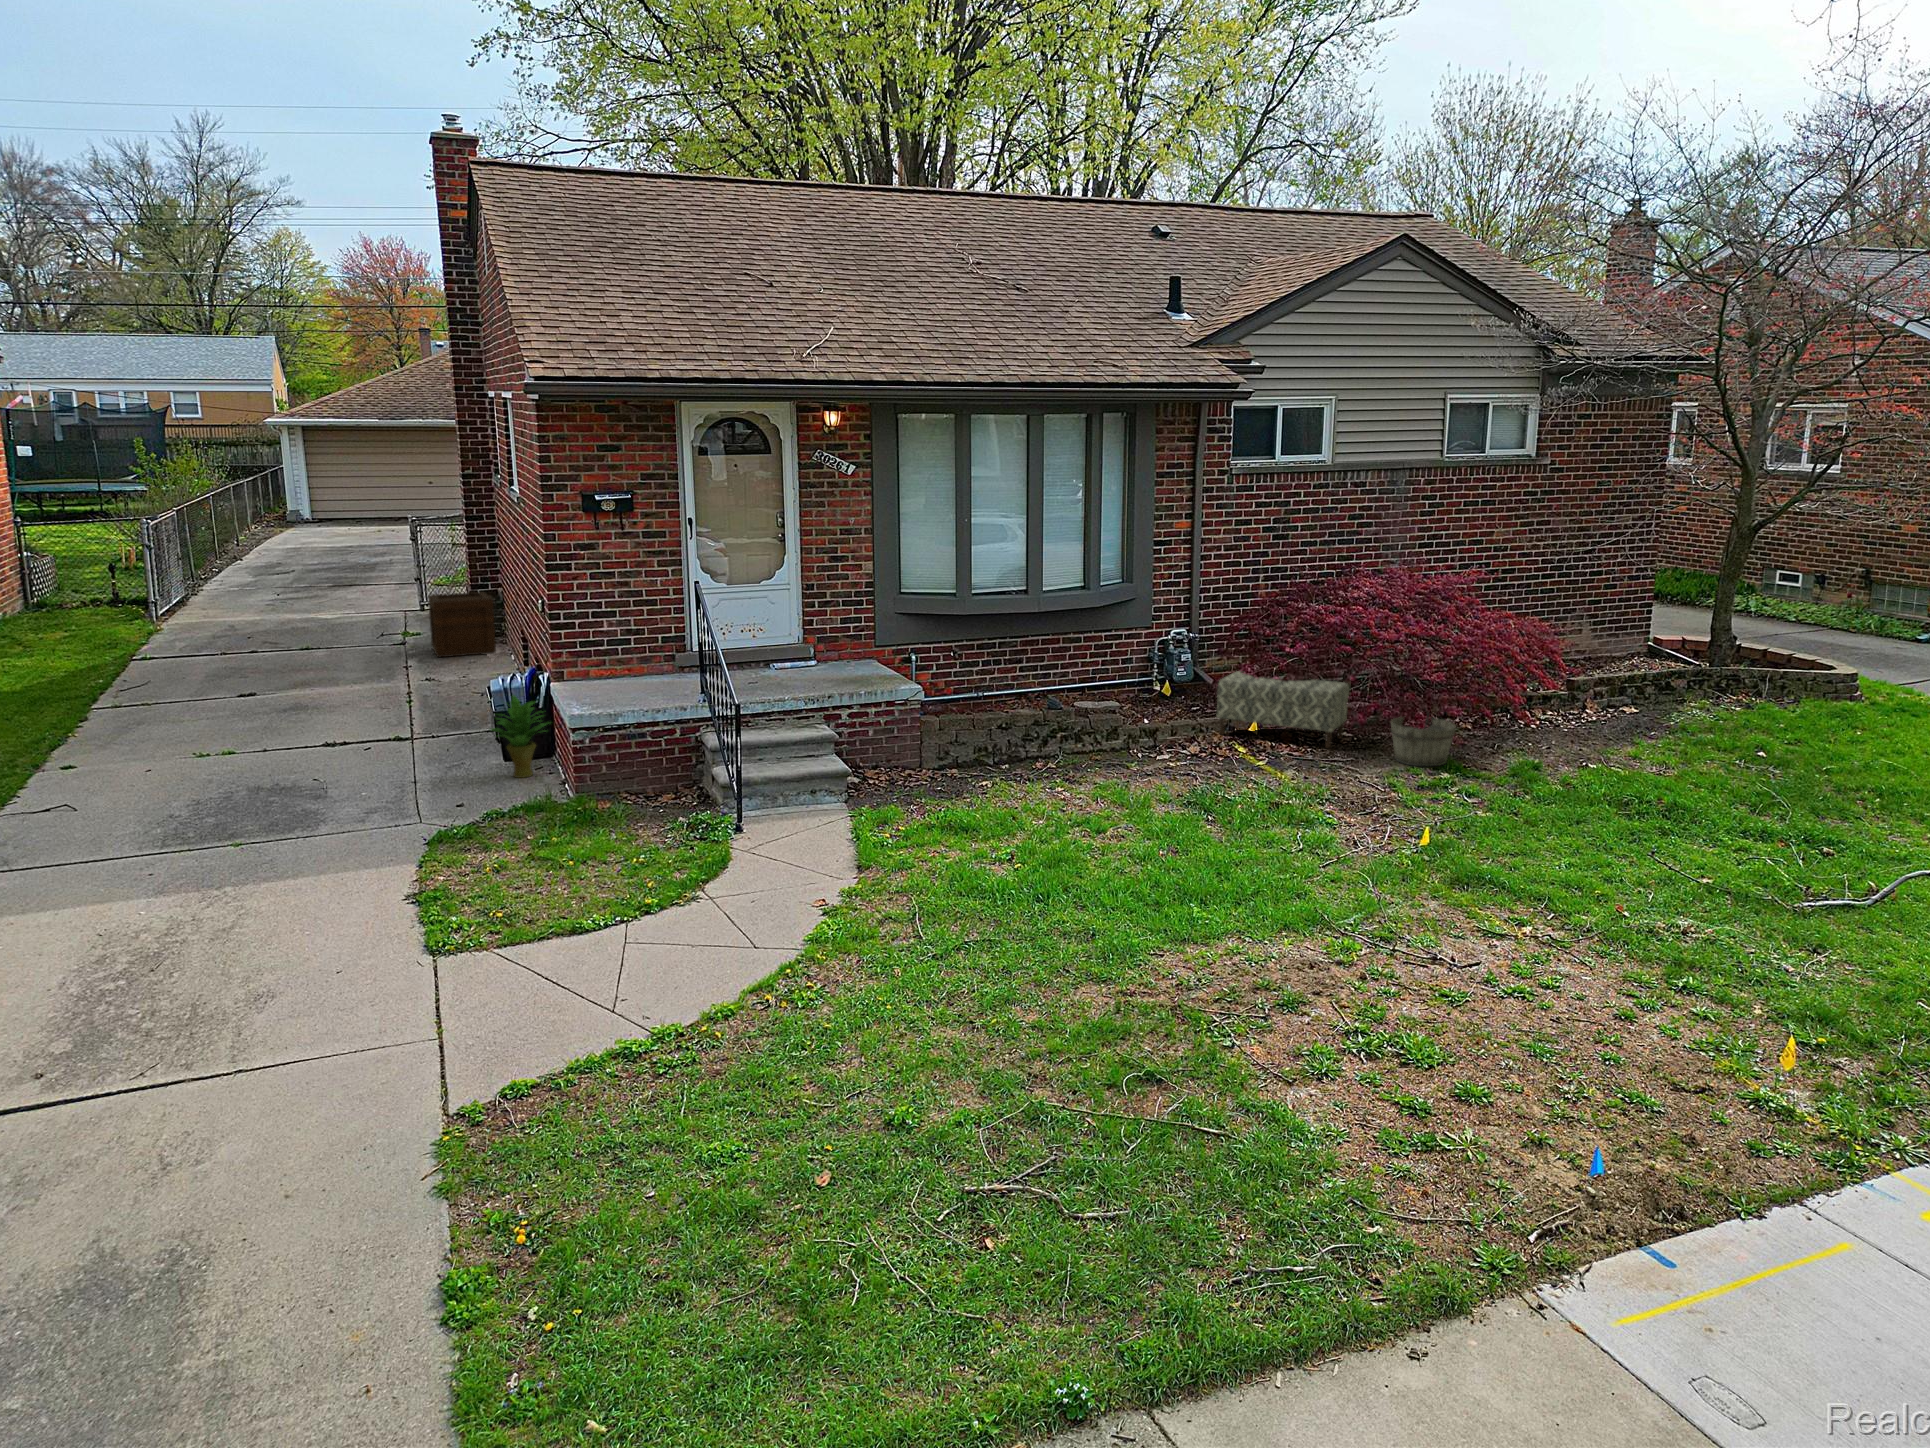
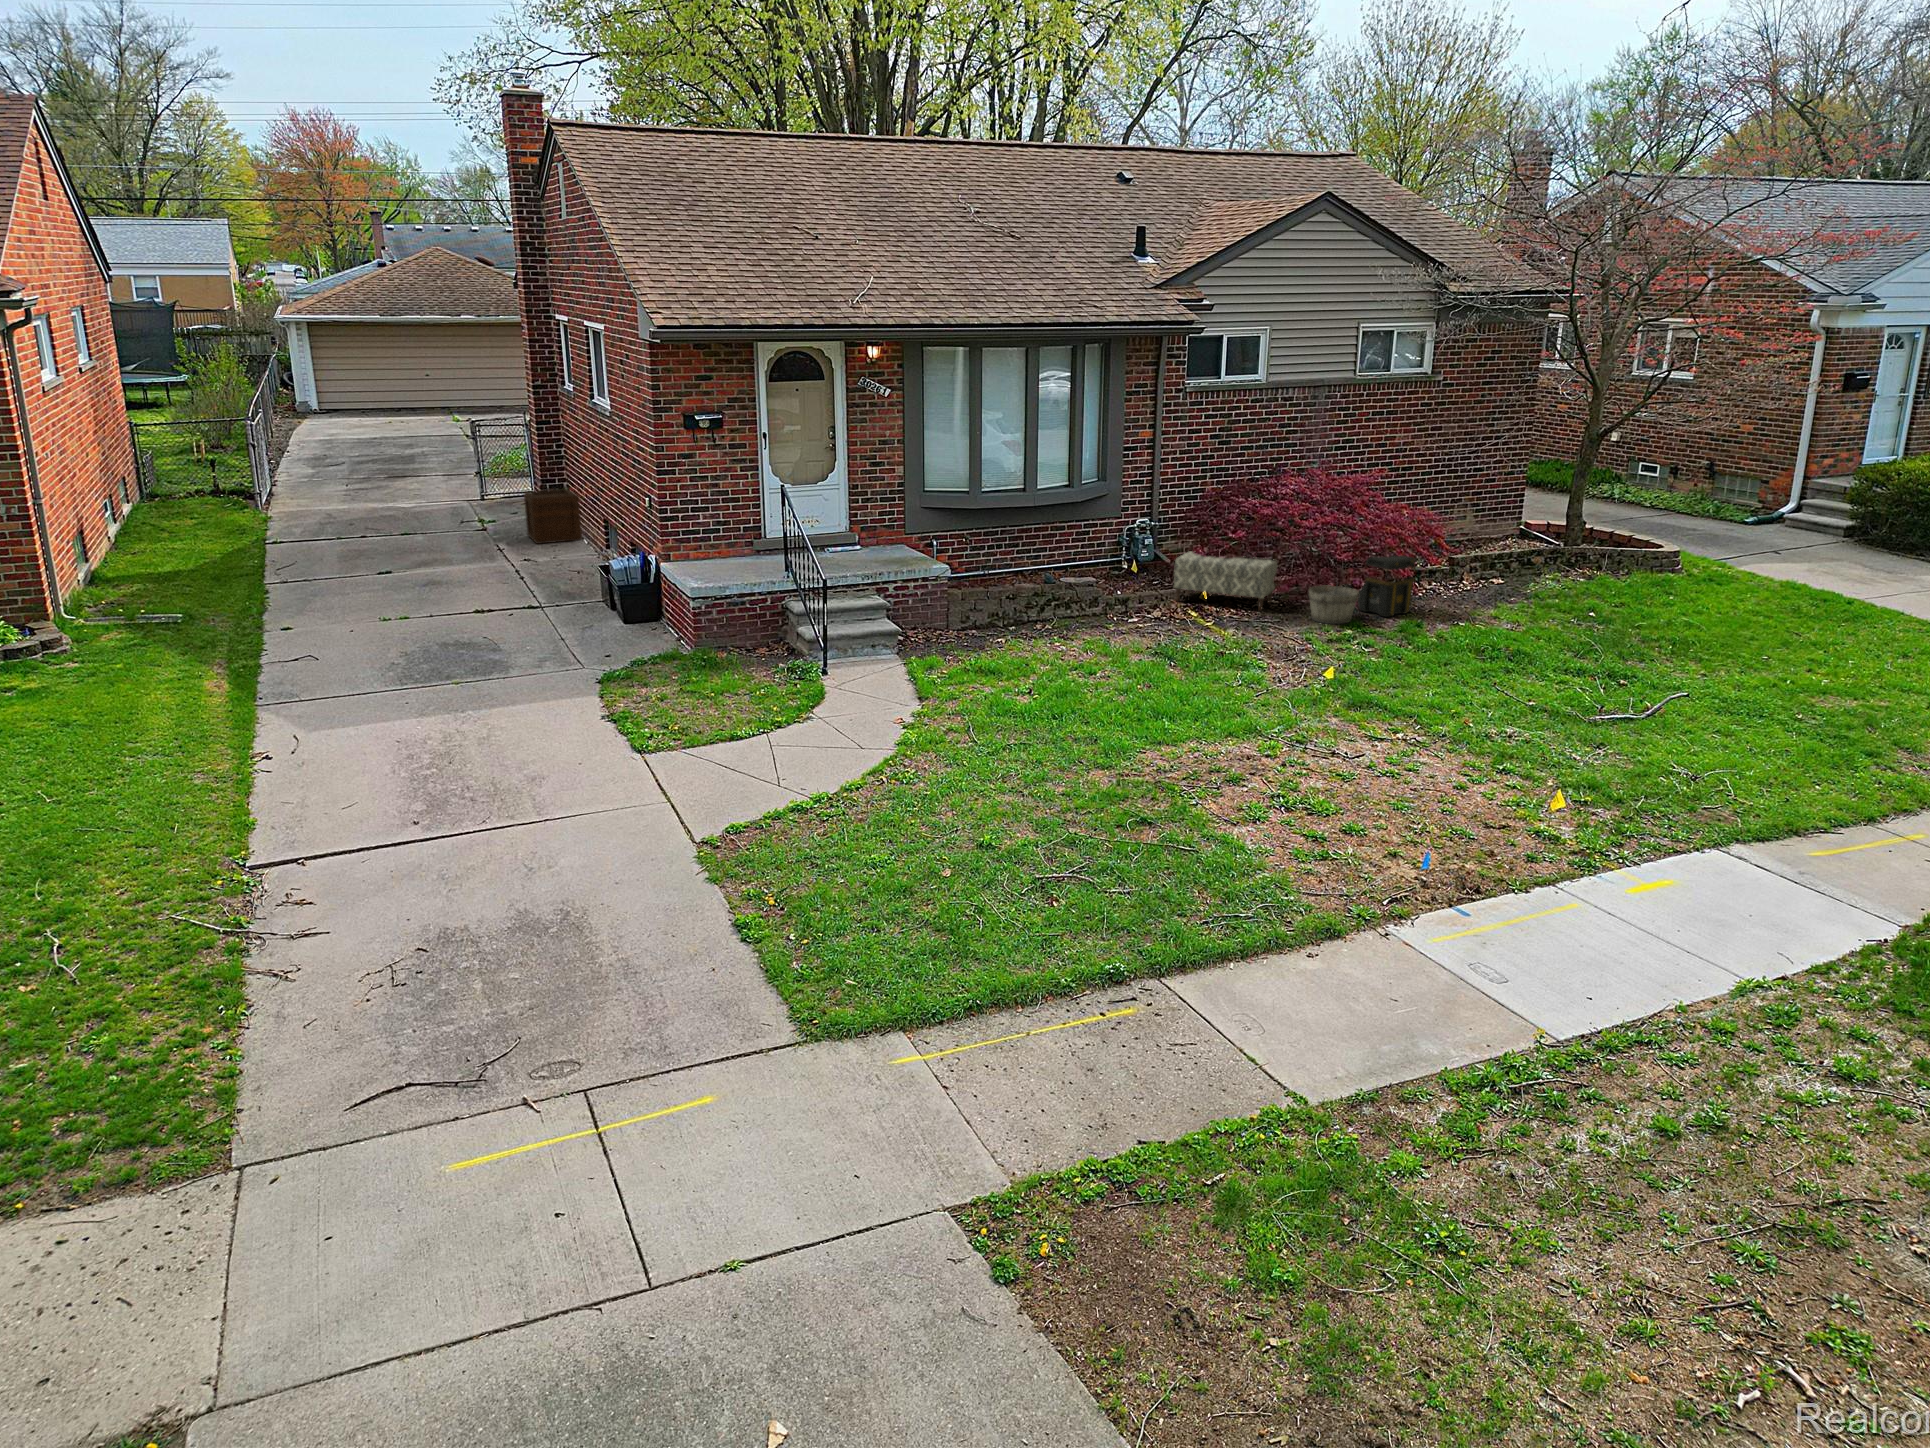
toolbox: none [1454,674,1529,758] -> present [1358,555,1415,617]
potted plant: present [490,695,549,778] -> none [617,573,665,637]

